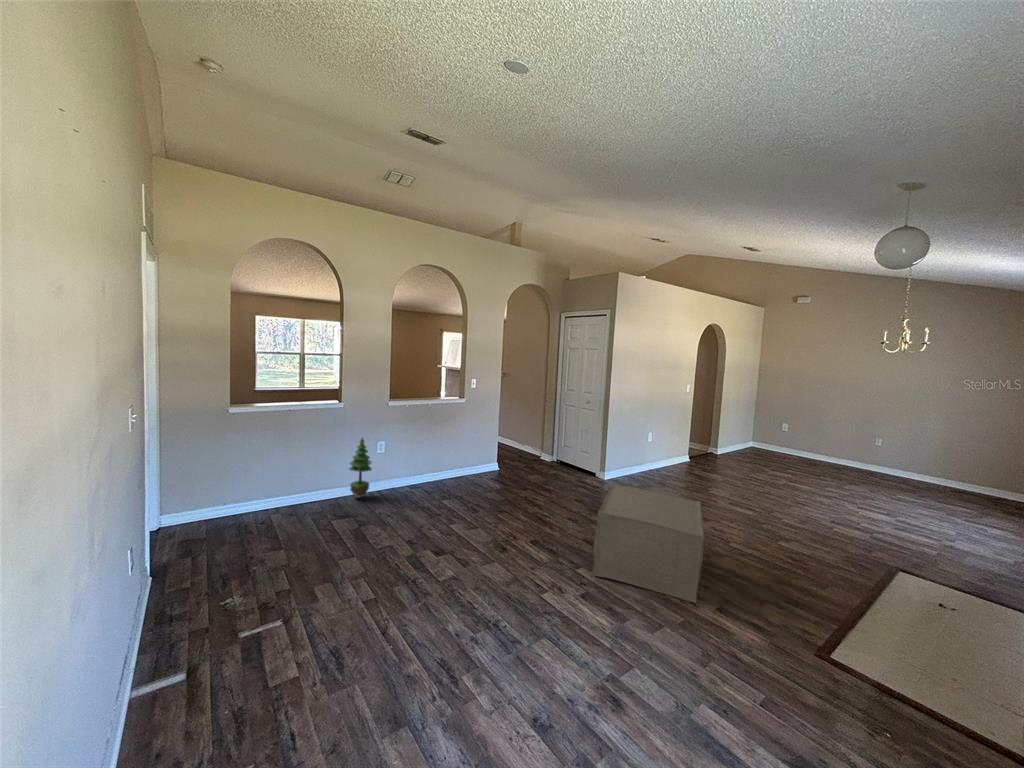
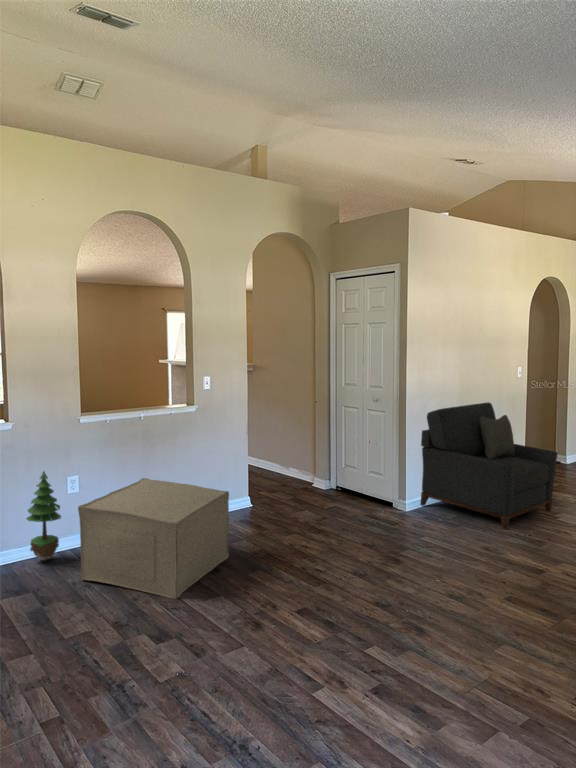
armchair: none [615,408,713,498] -> present [421,402,557,530]
ottoman: present [593,484,705,603] -> present [78,478,229,599]

